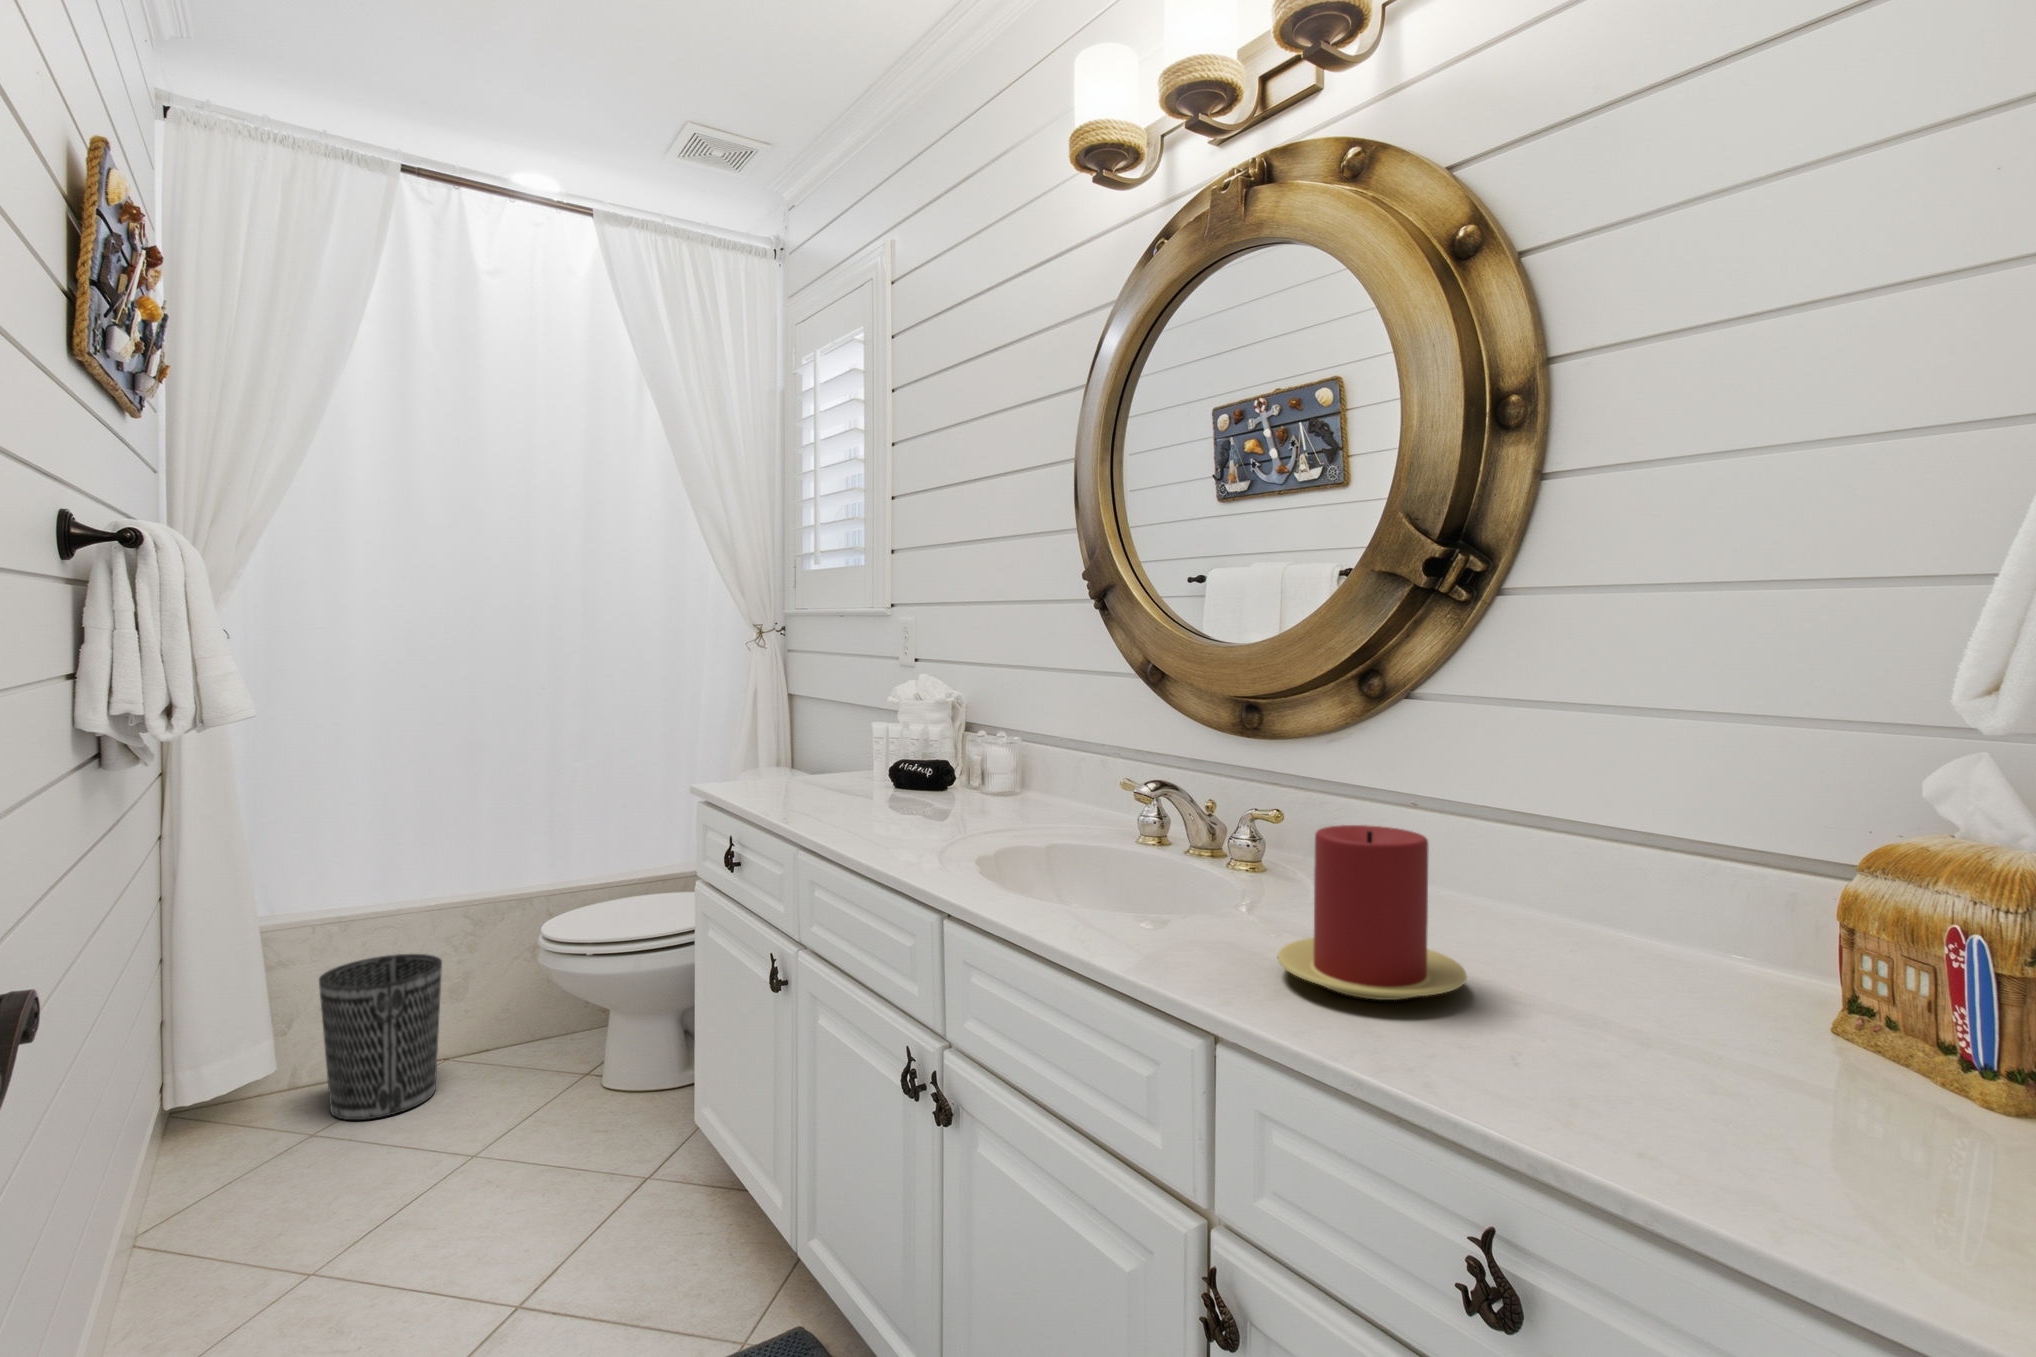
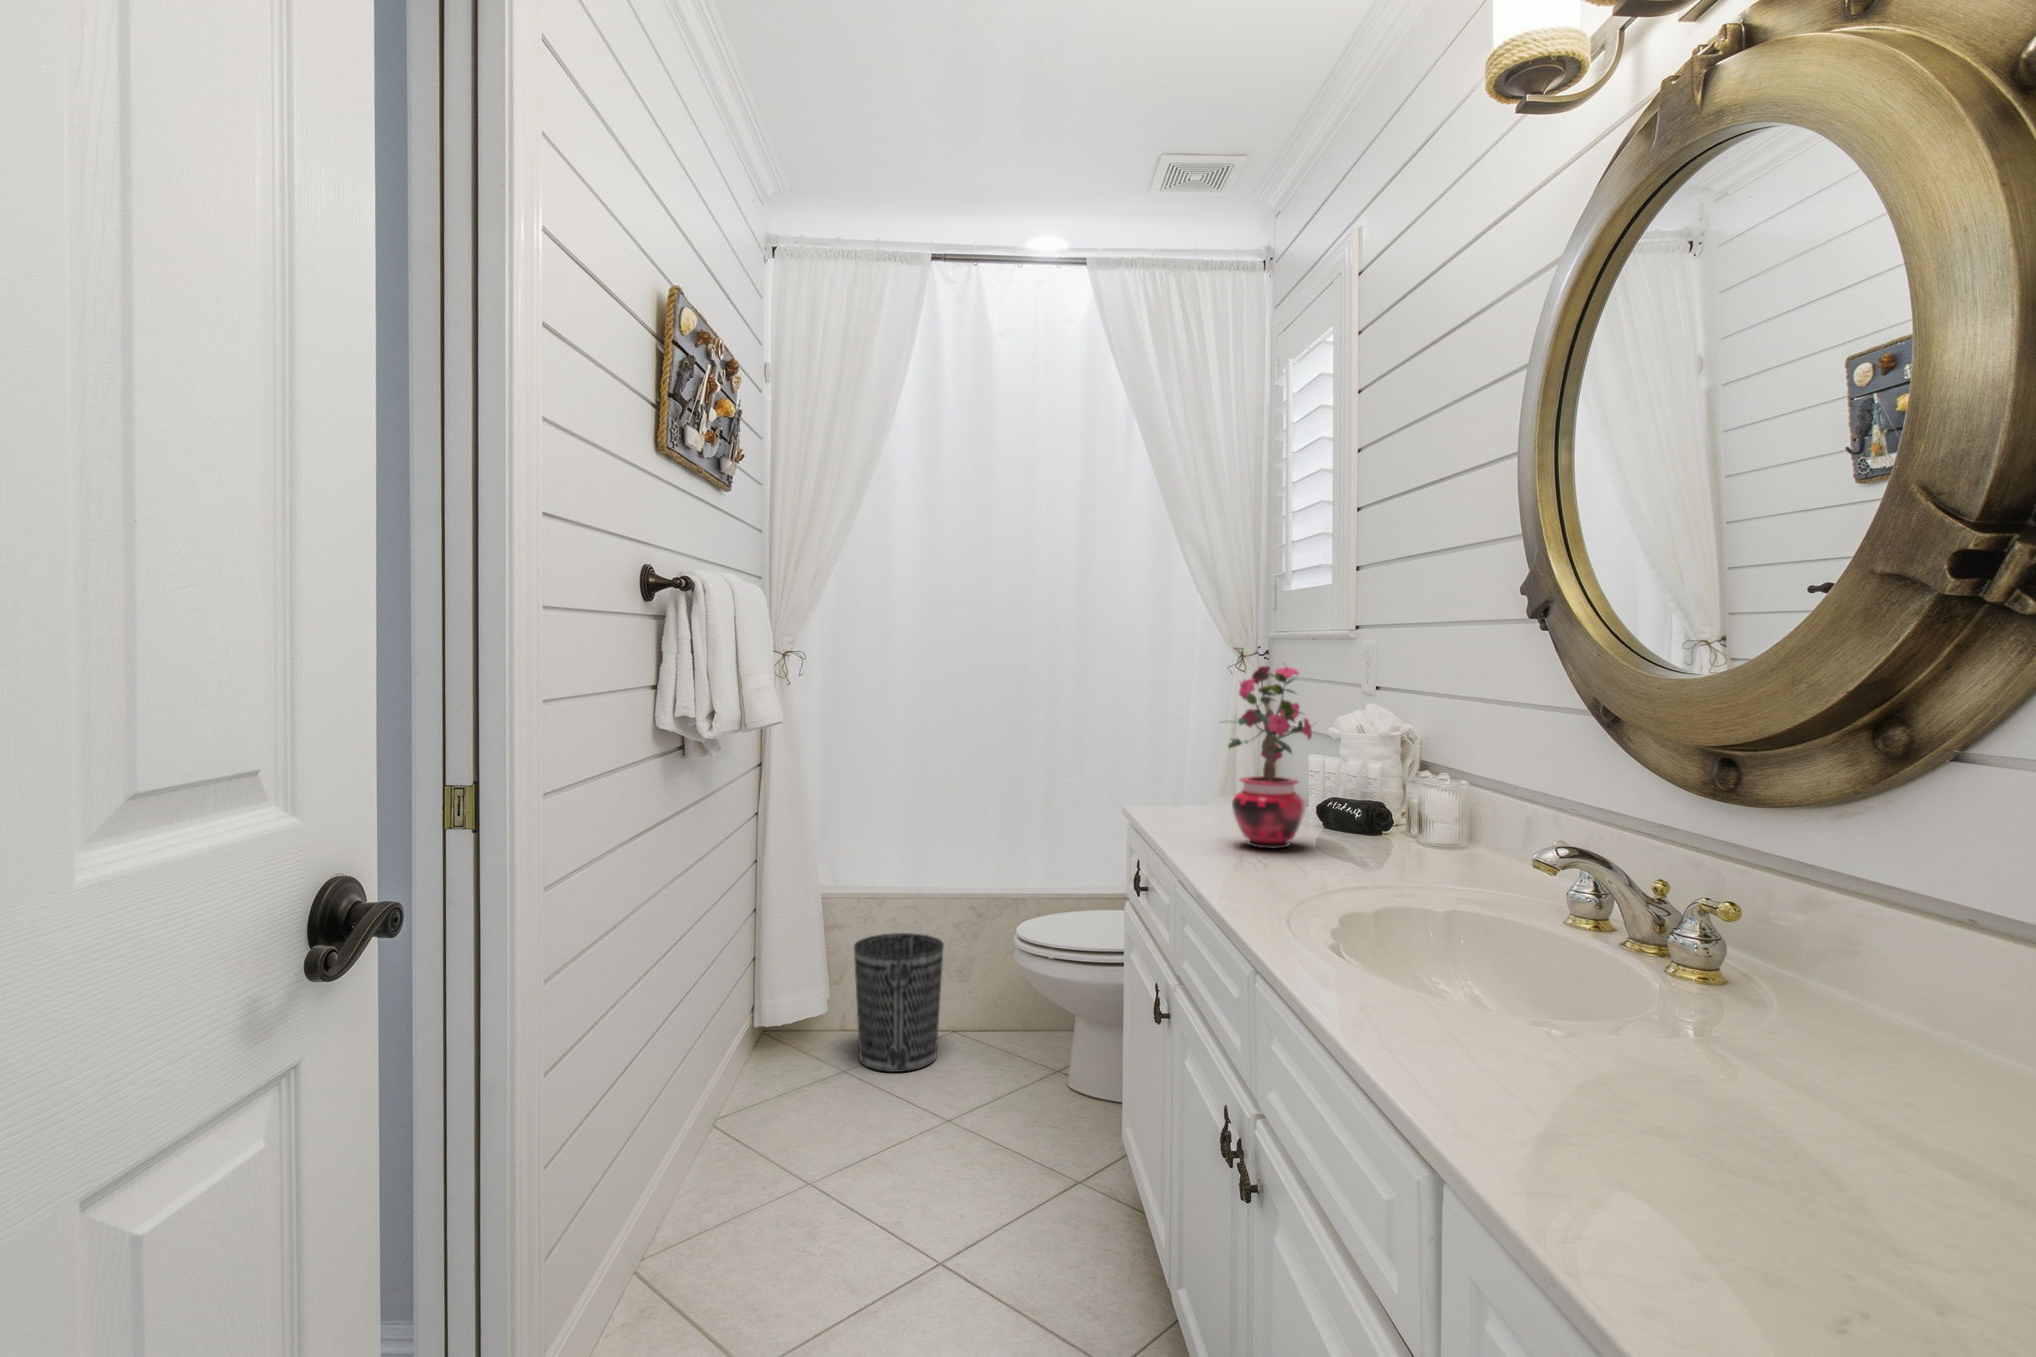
potted plant: none [817,637,904,810] -> present [1228,666,1312,848]
candle: present [1278,825,1467,1000] -> none [1573,934,1892,1215]

